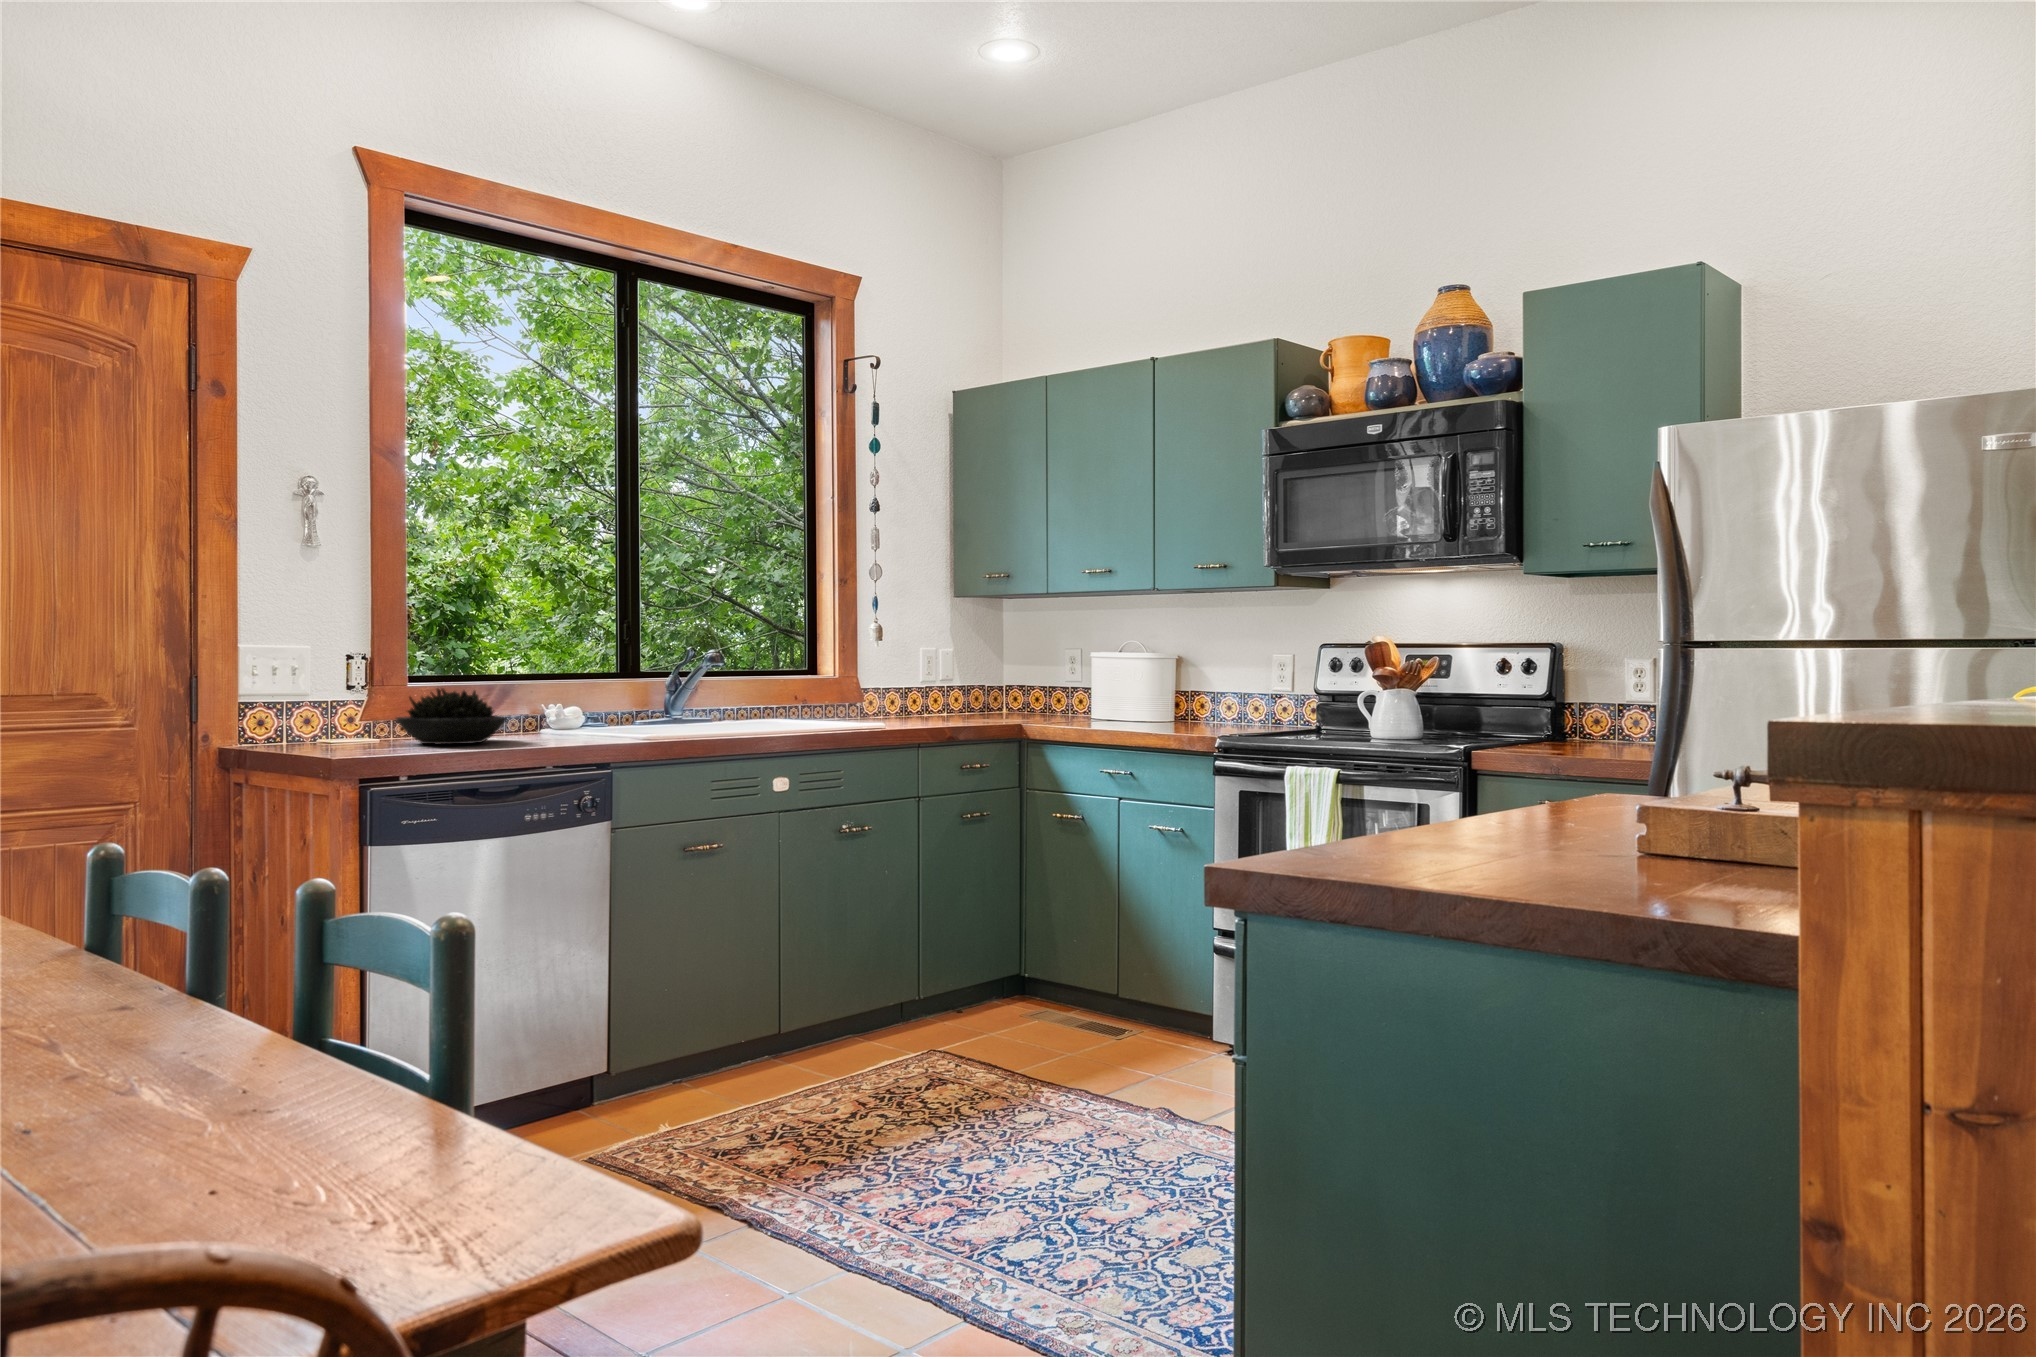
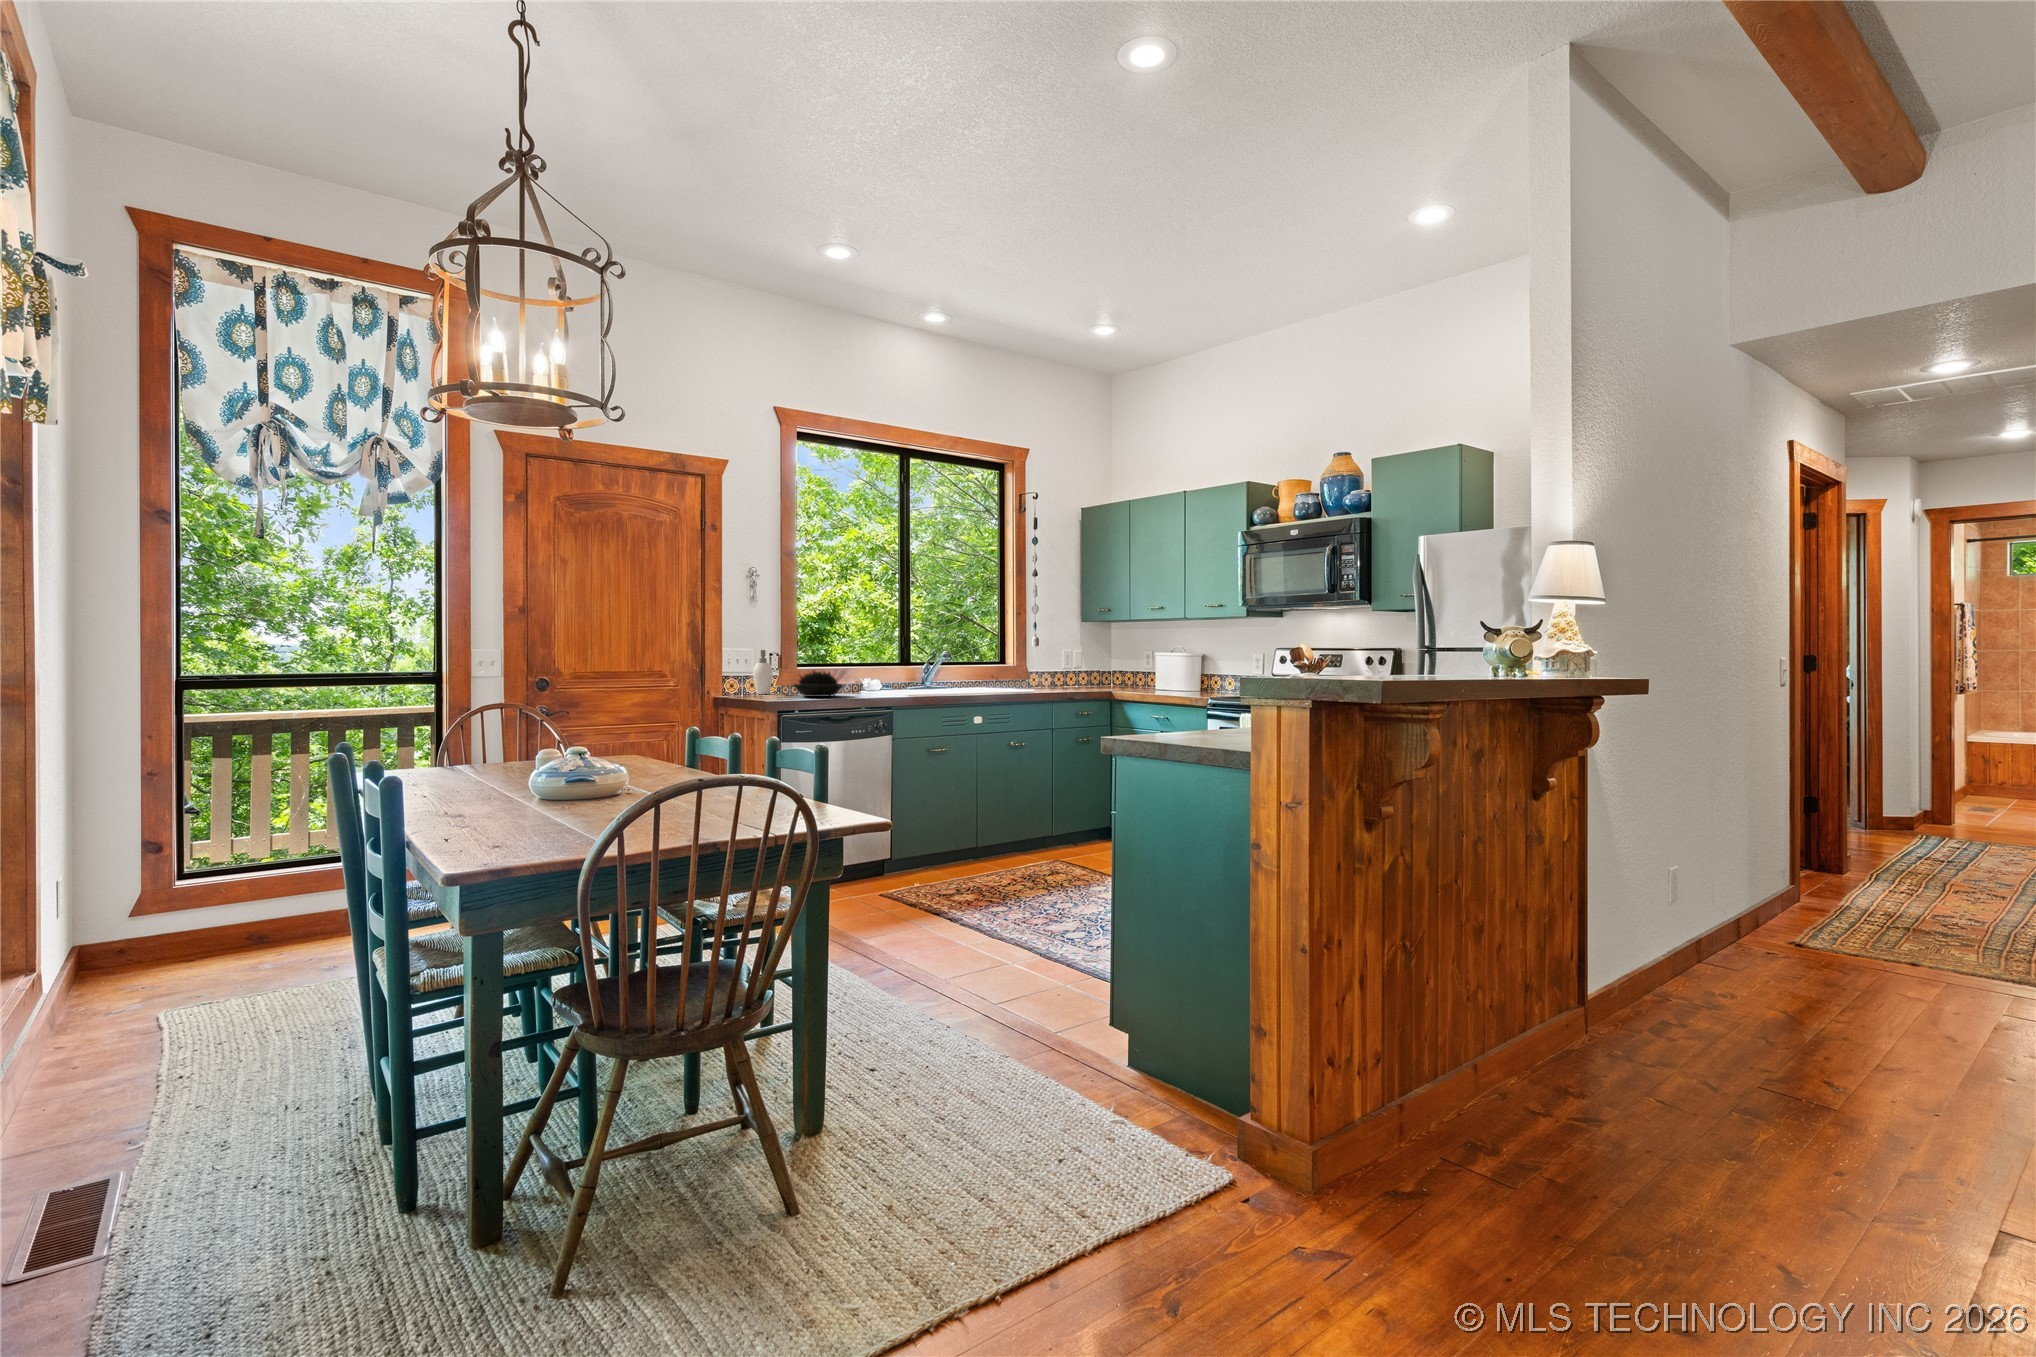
soap dispenser: none [309,647,362,739] -> present [753,650,773,694]

